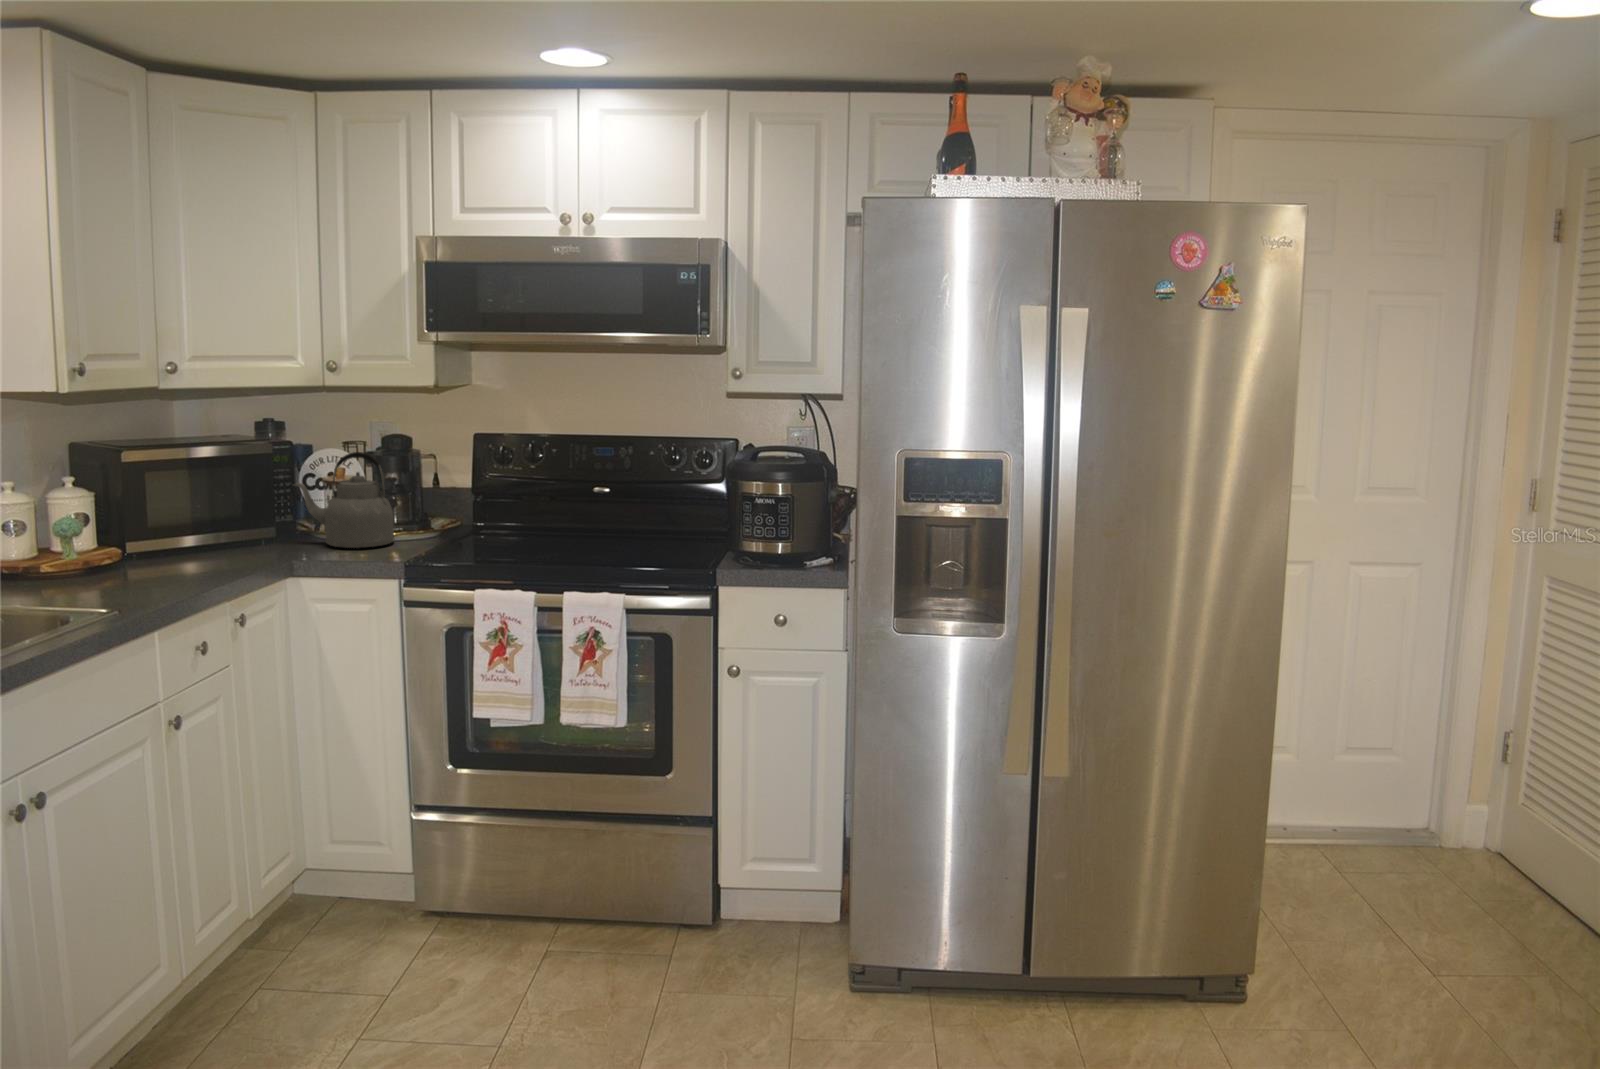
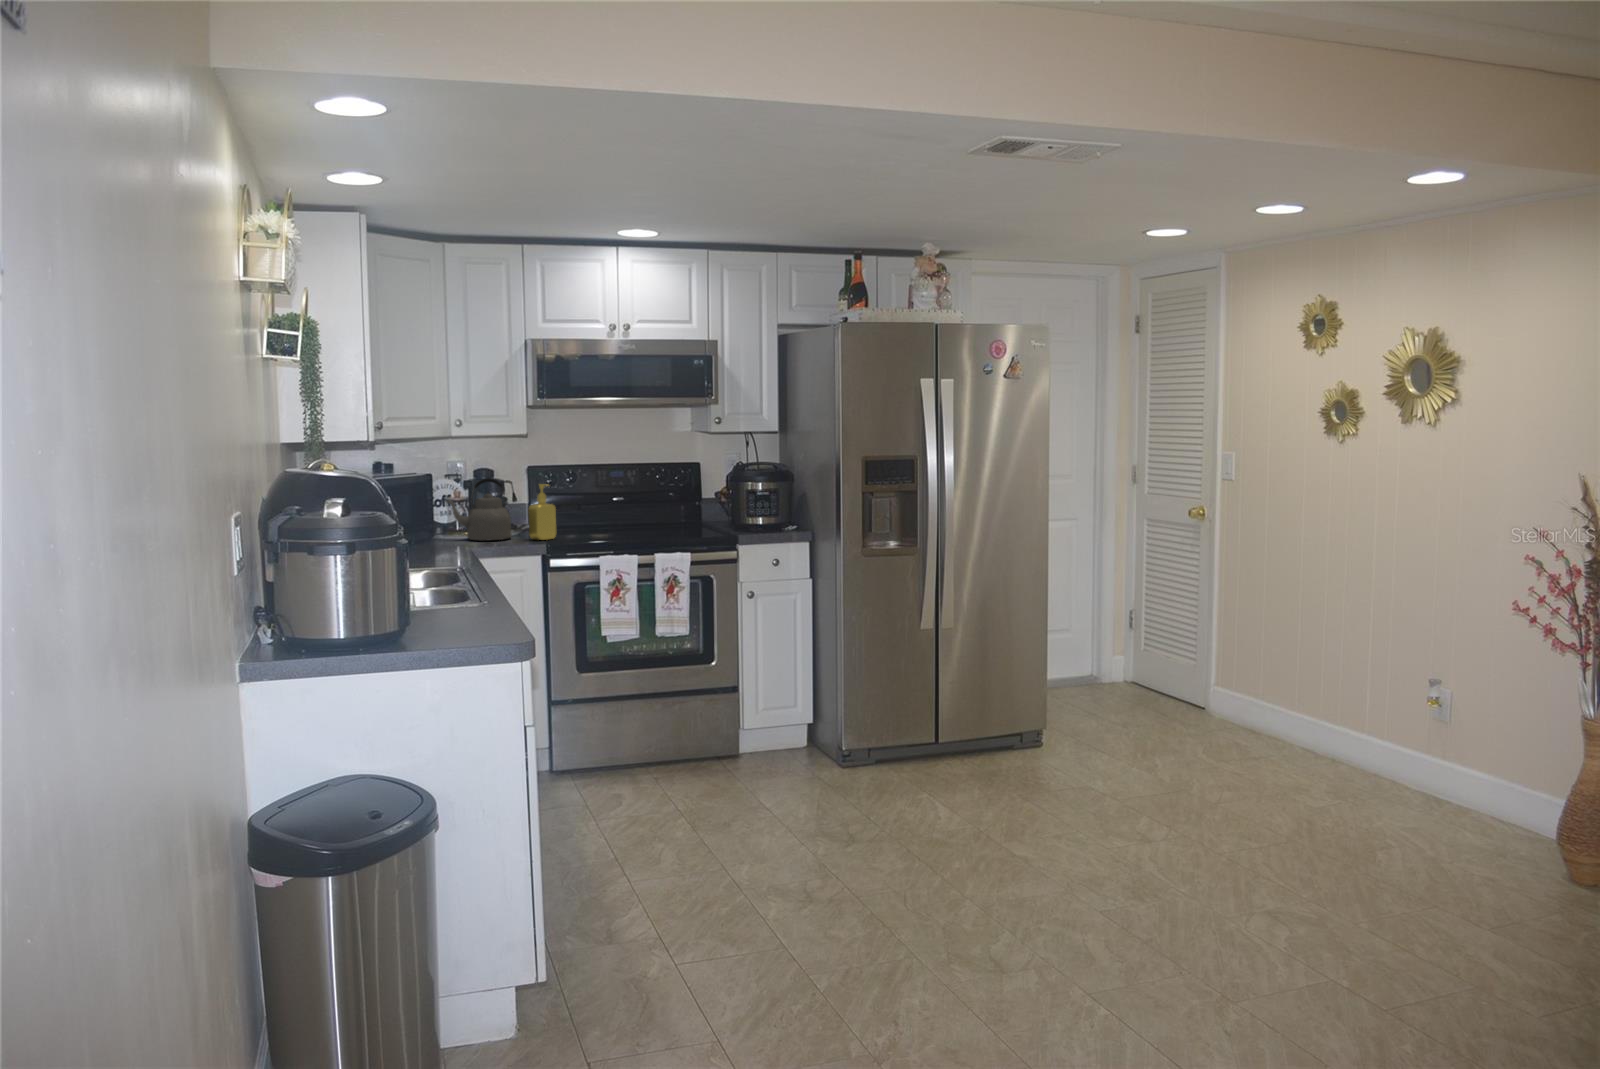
soap dispenser: none [406,465,450,553] -> present [528,484,556,540]

